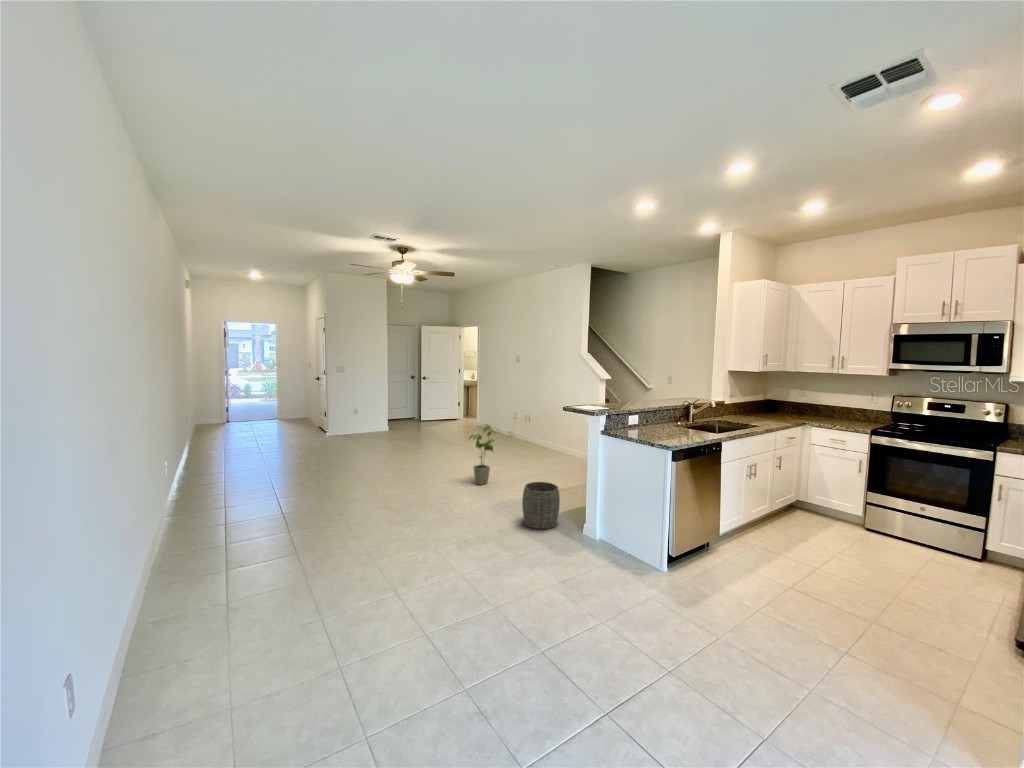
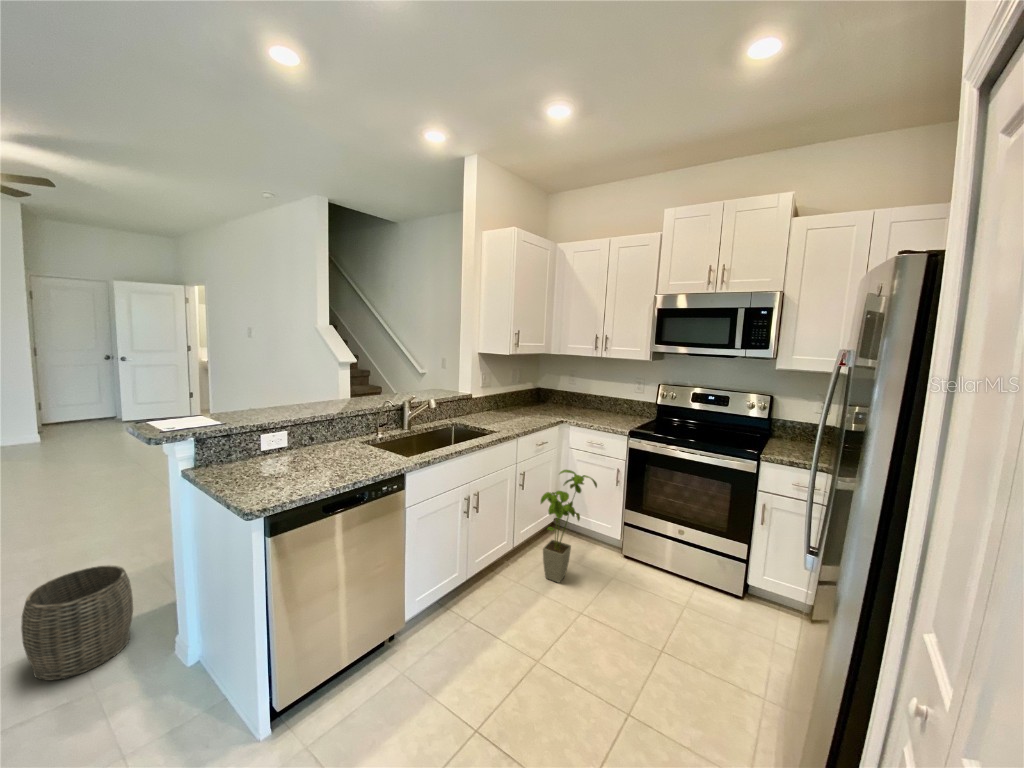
house plant: present [470,424,496,485] -> present [541,470,597,583]

